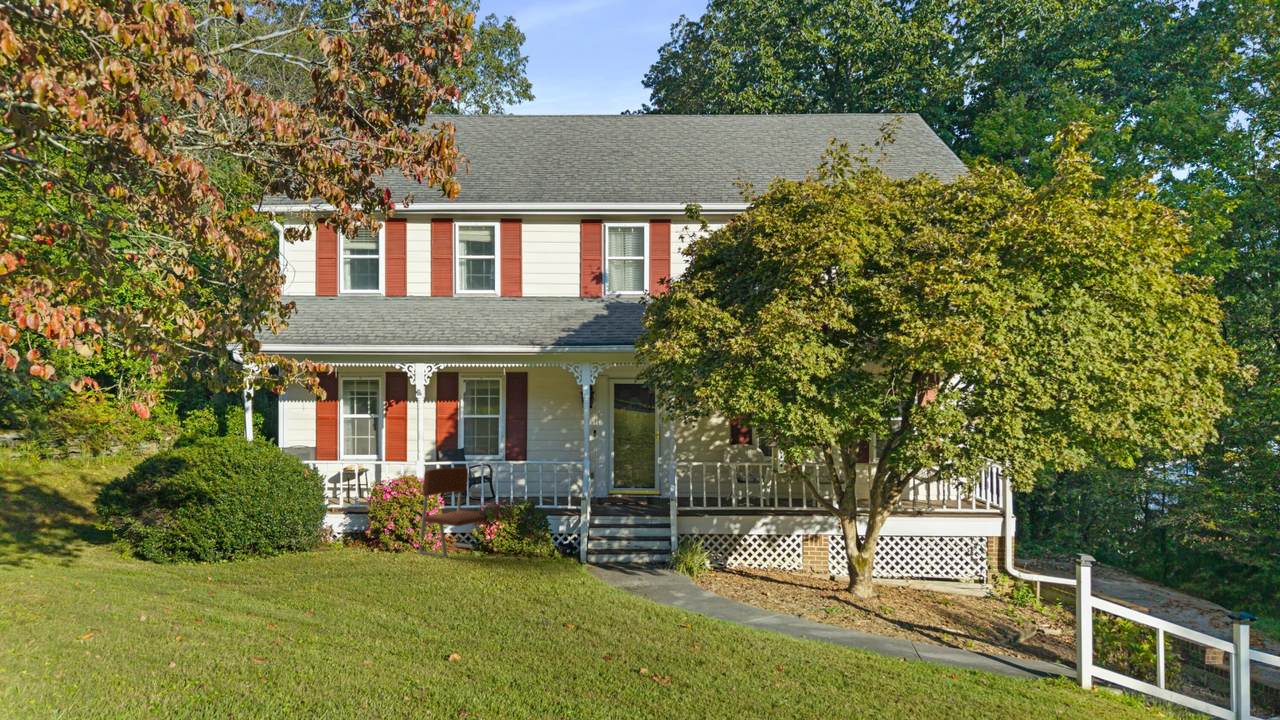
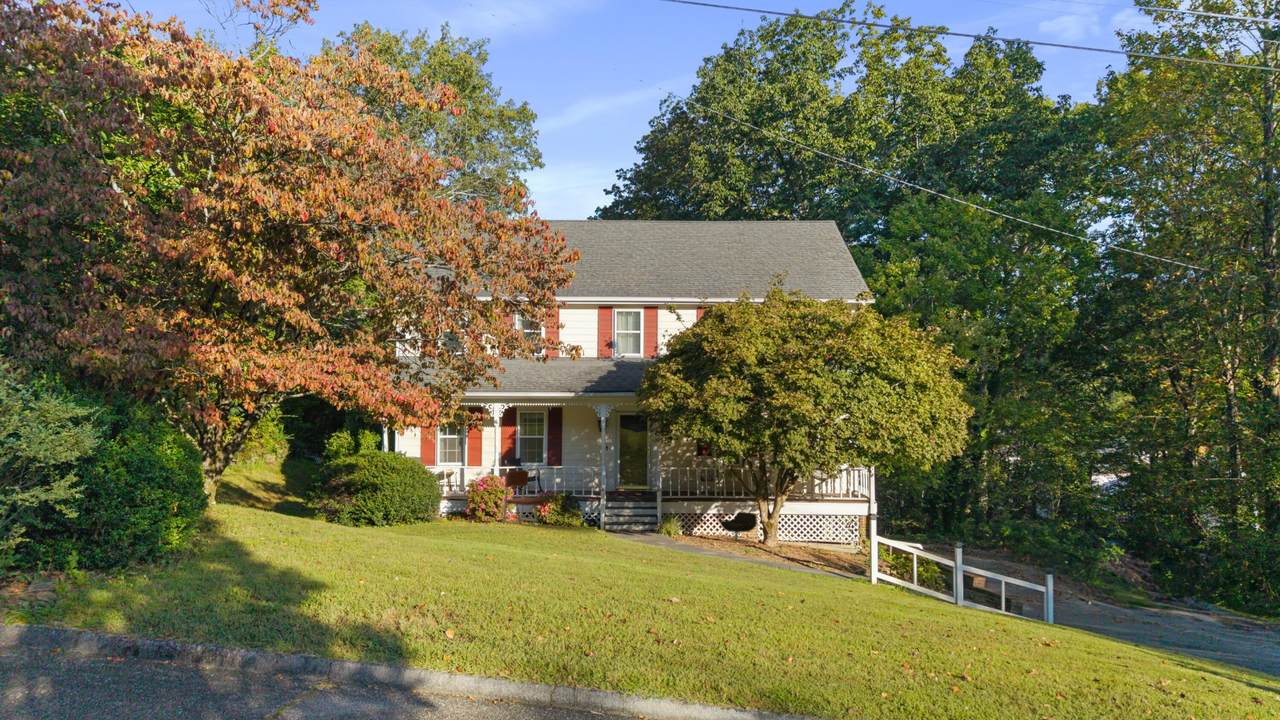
lounge chair: none [770,531,830,582] -> present [720,512,757,540]

